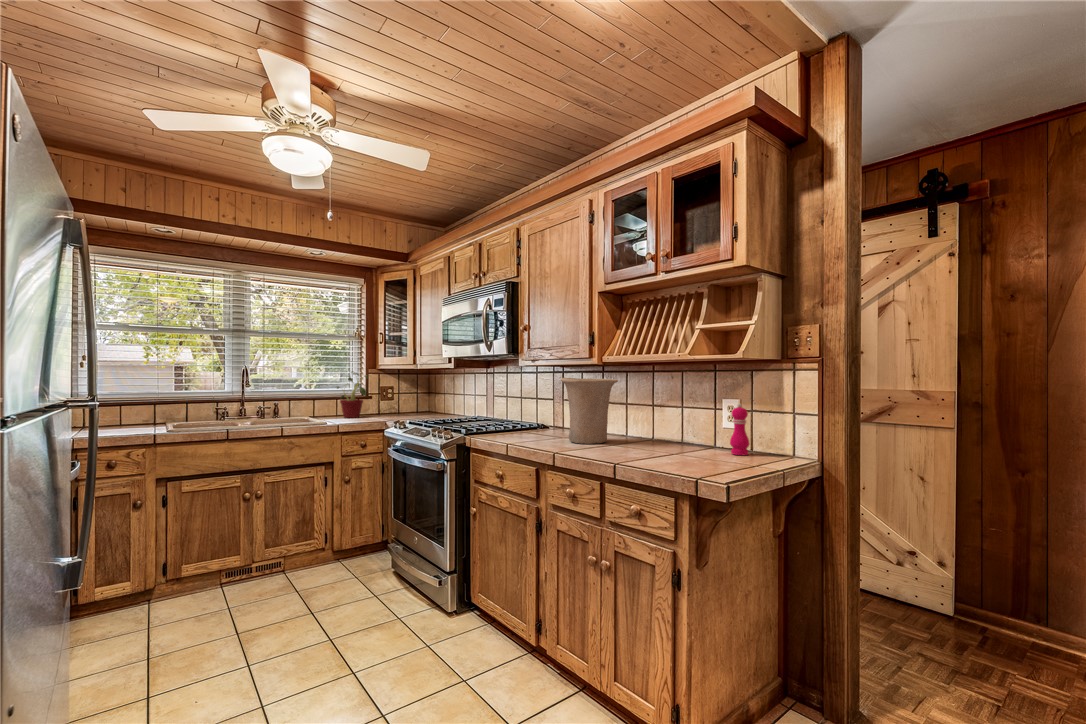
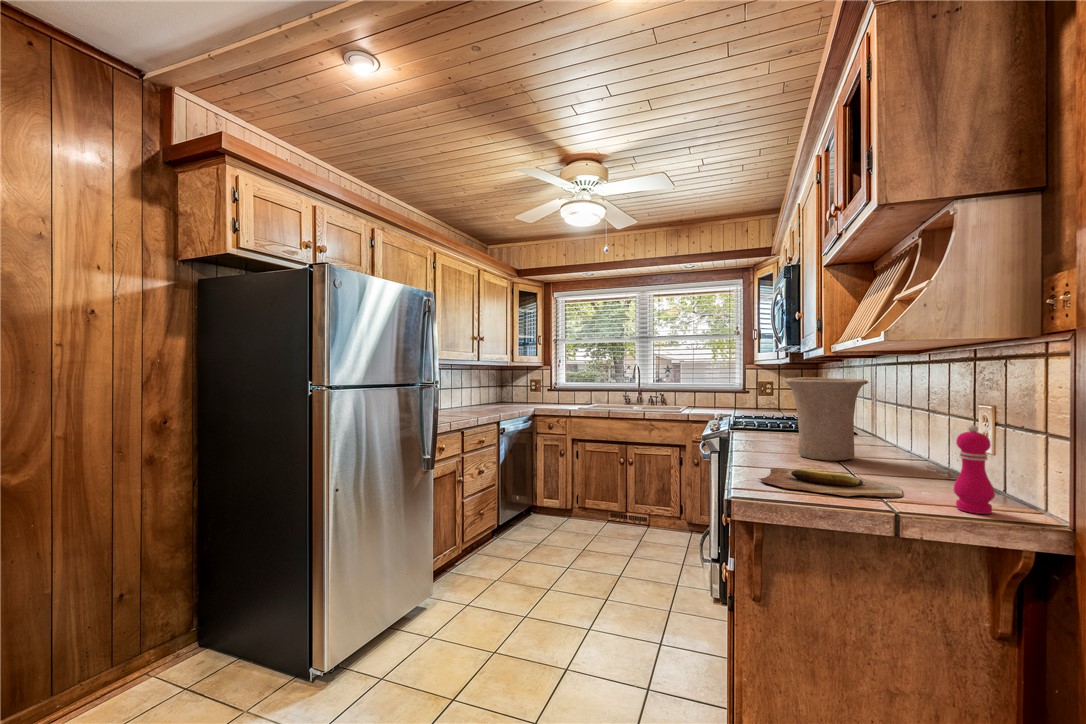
potted plant: present [337,371,368,418] -> none [704,367,740,410]
cutting board: none [610,446,704,462] -> present [759,468,903,498]

